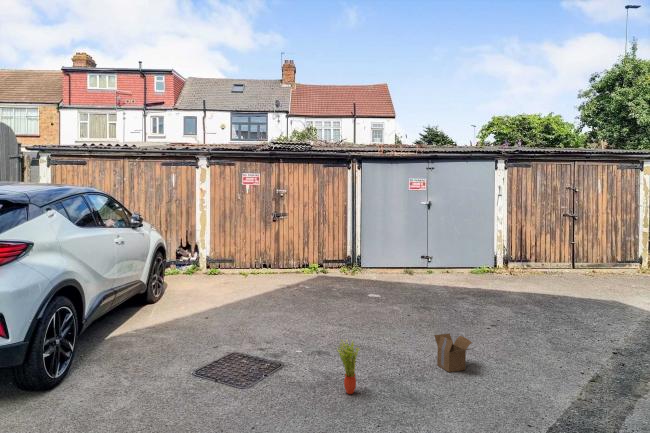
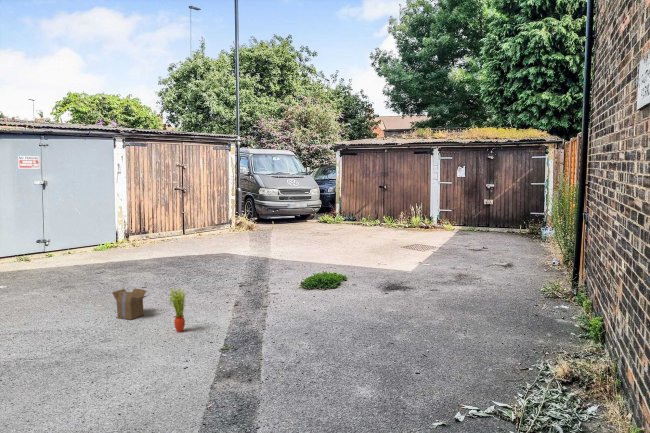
potted plant: present [337,340,359,394] -> present [169,288,188,332]

